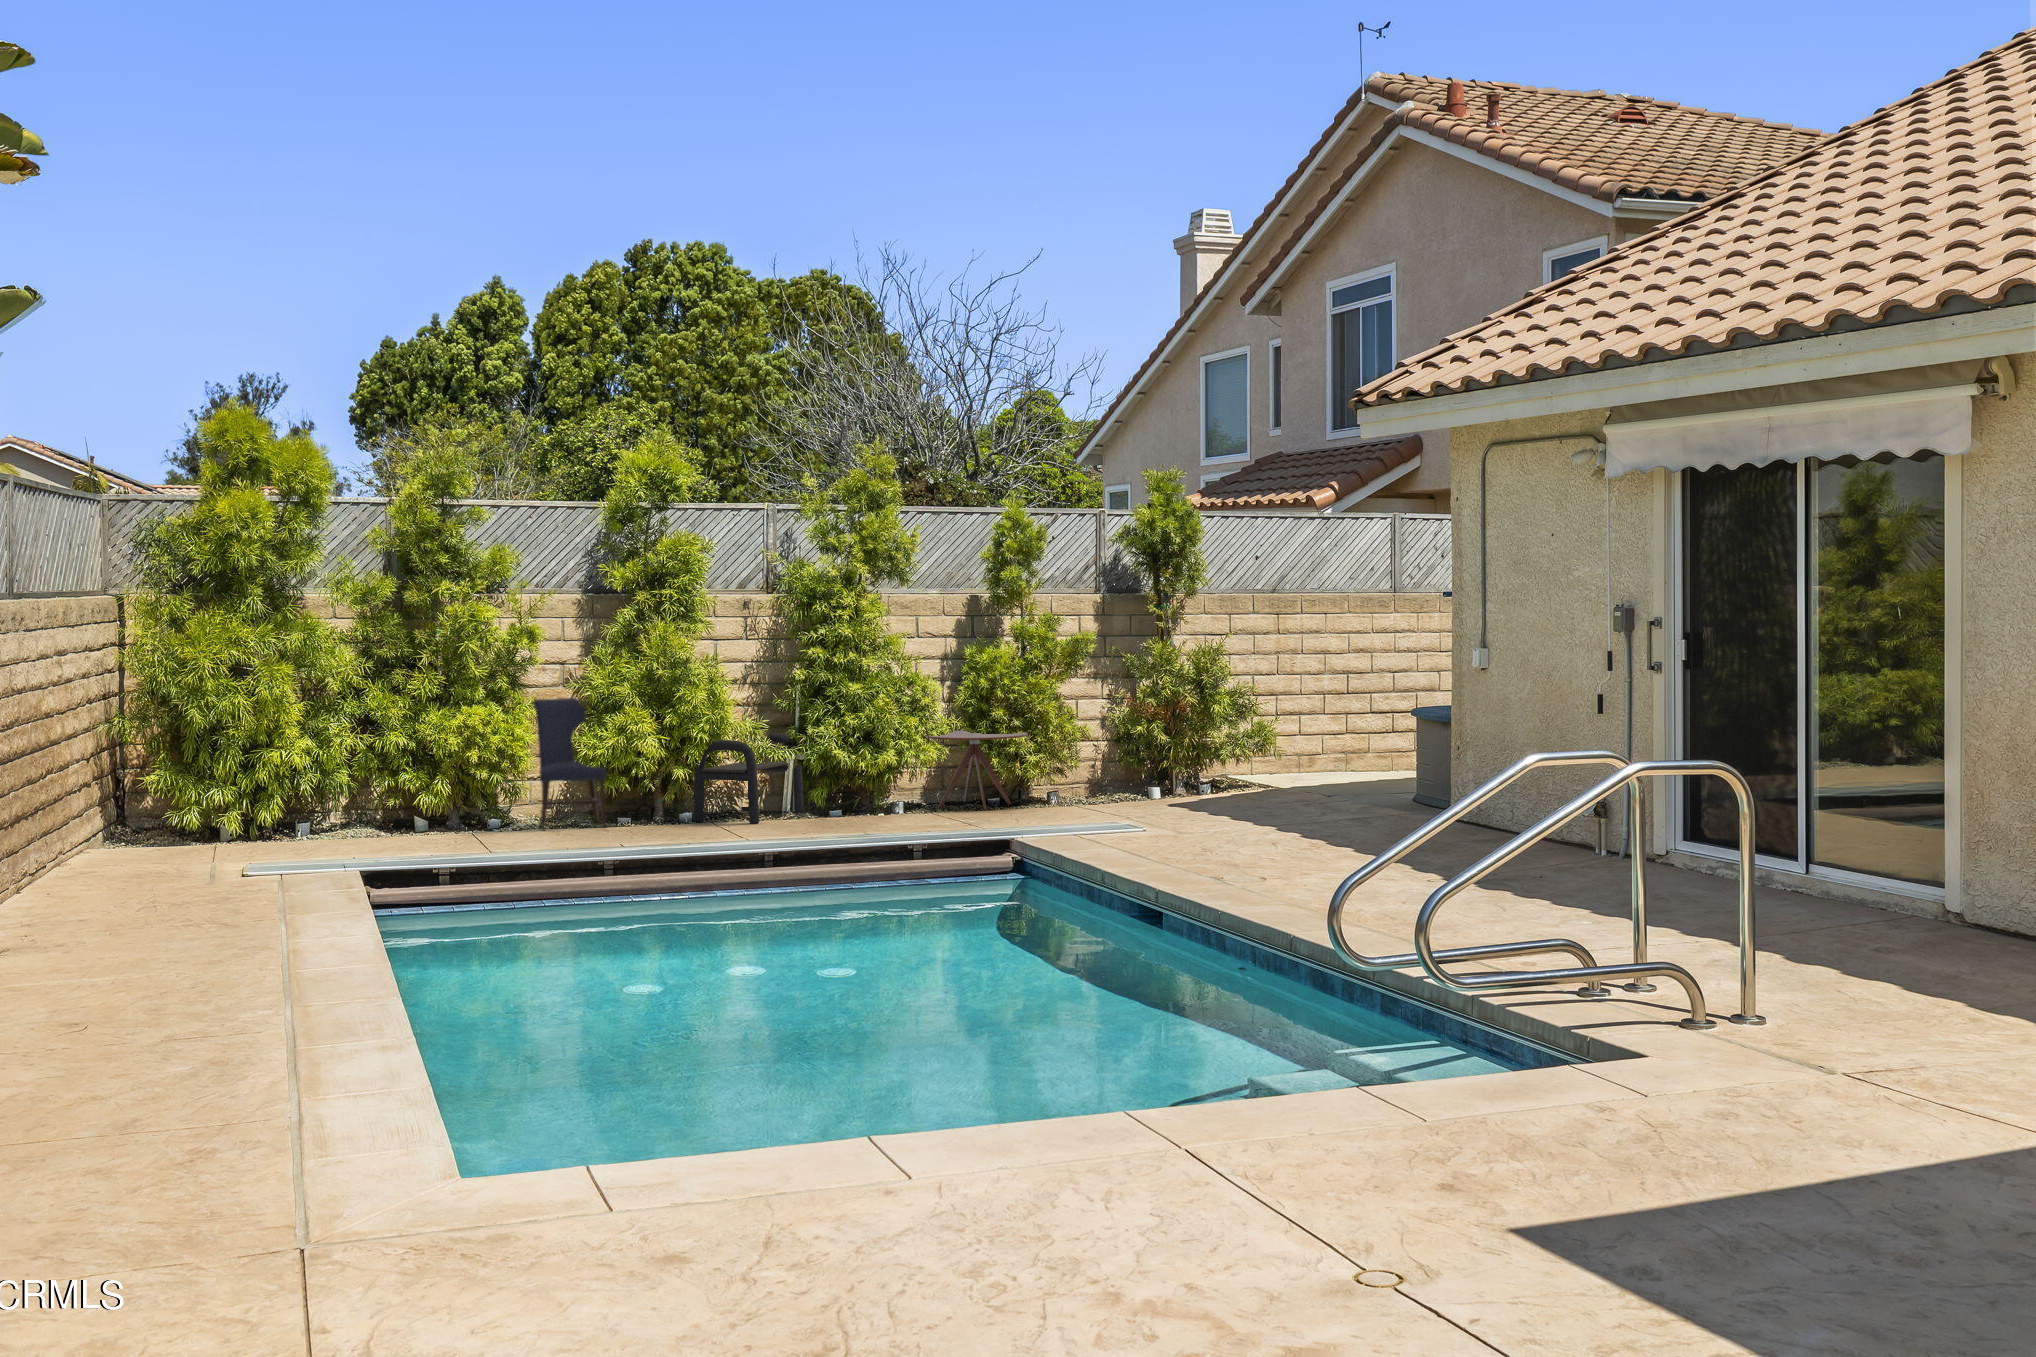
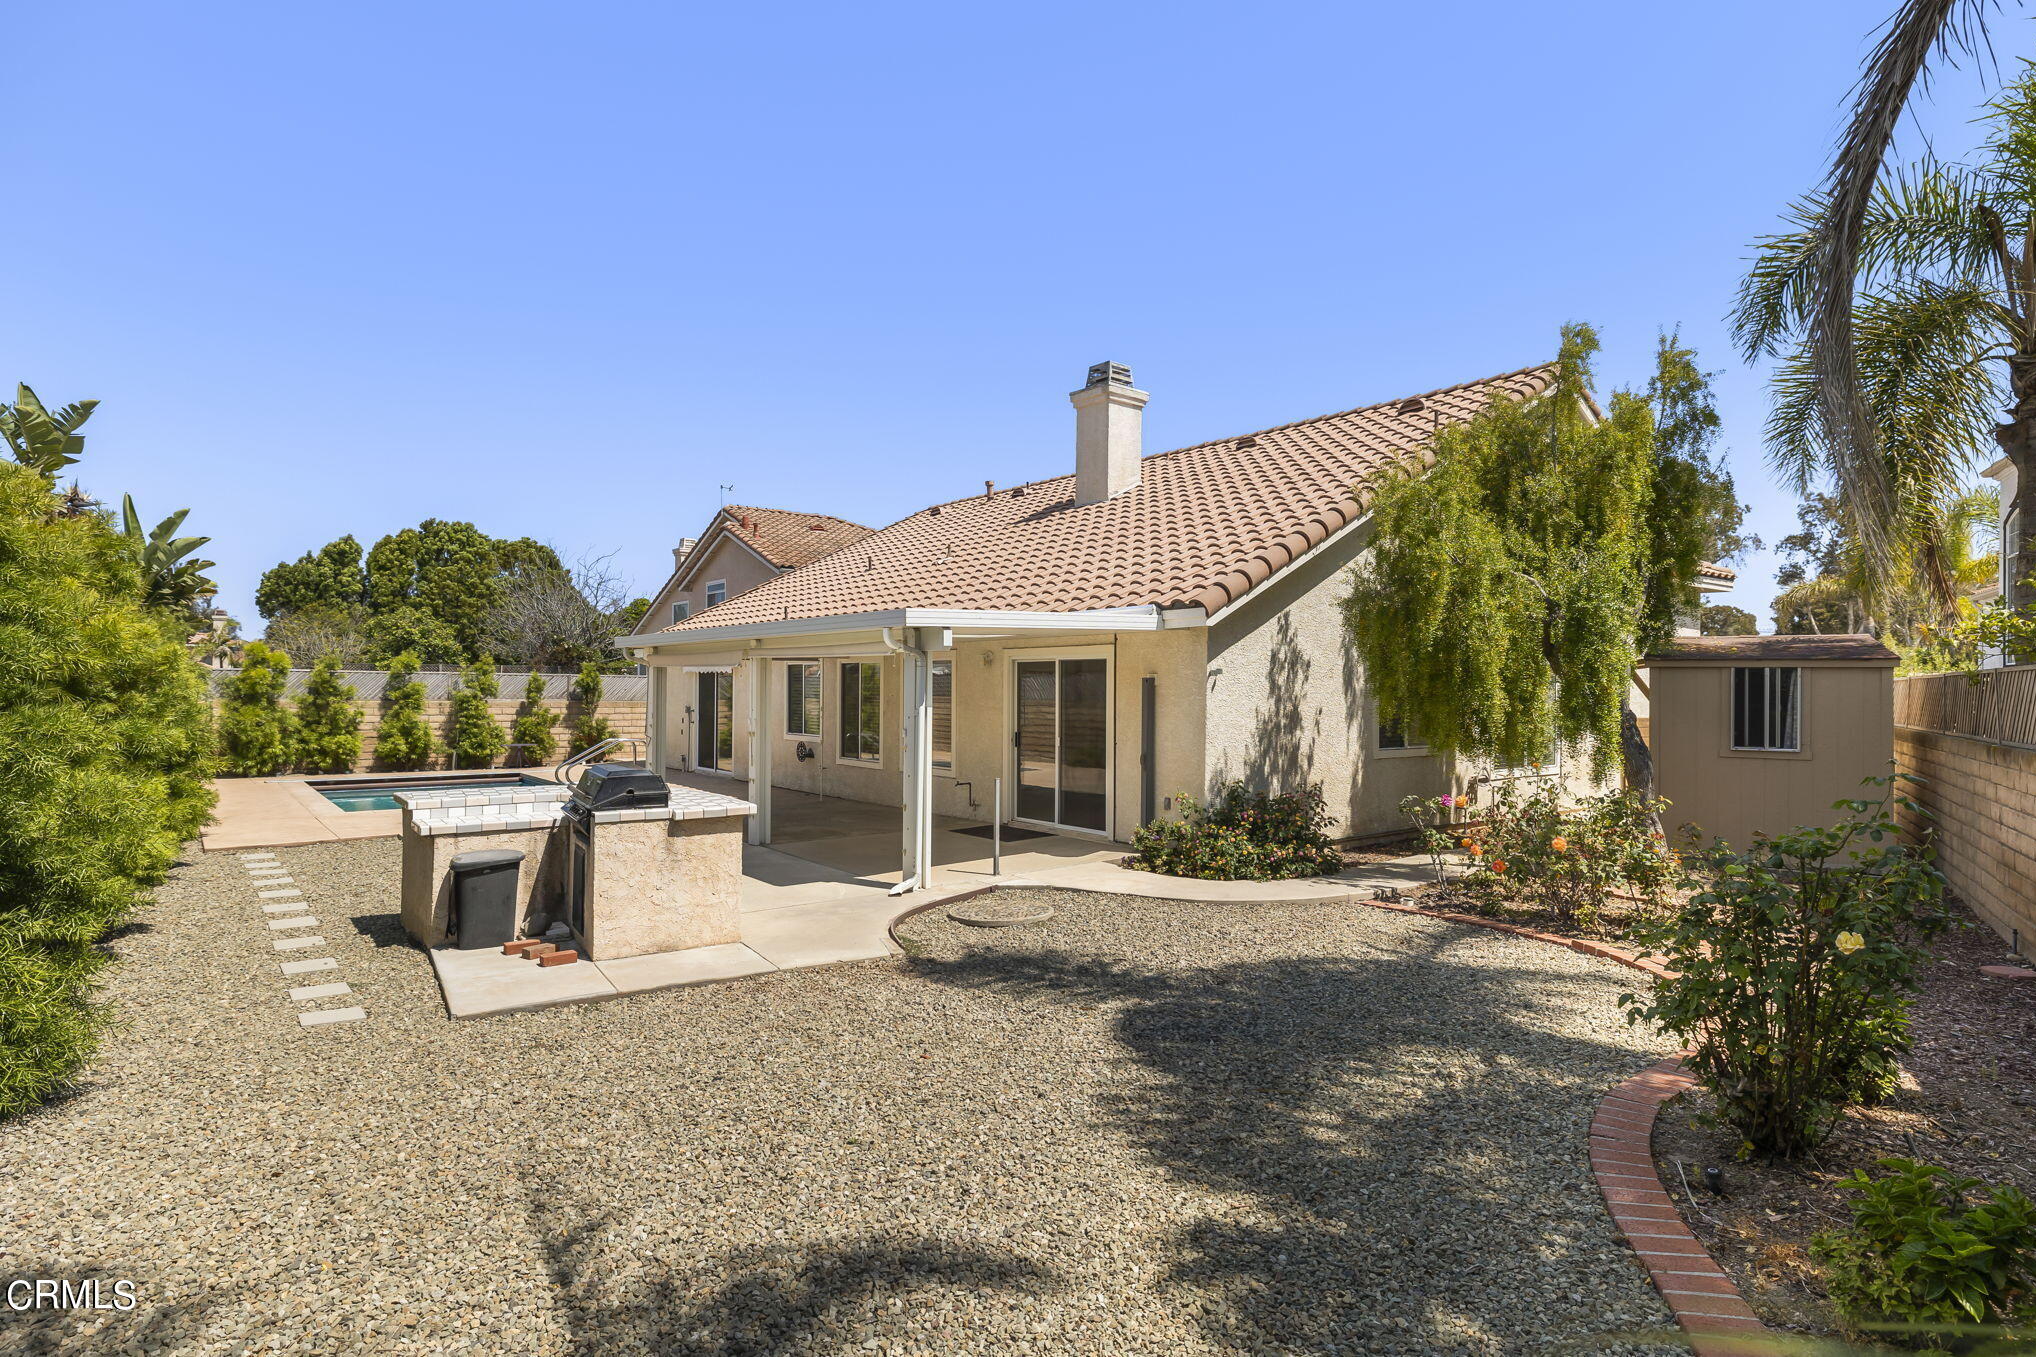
chair: present [533,698,606,831] -> none [362,734,387,775]
bench: present [694,733,804,824] -> none [418,745,459,772]

